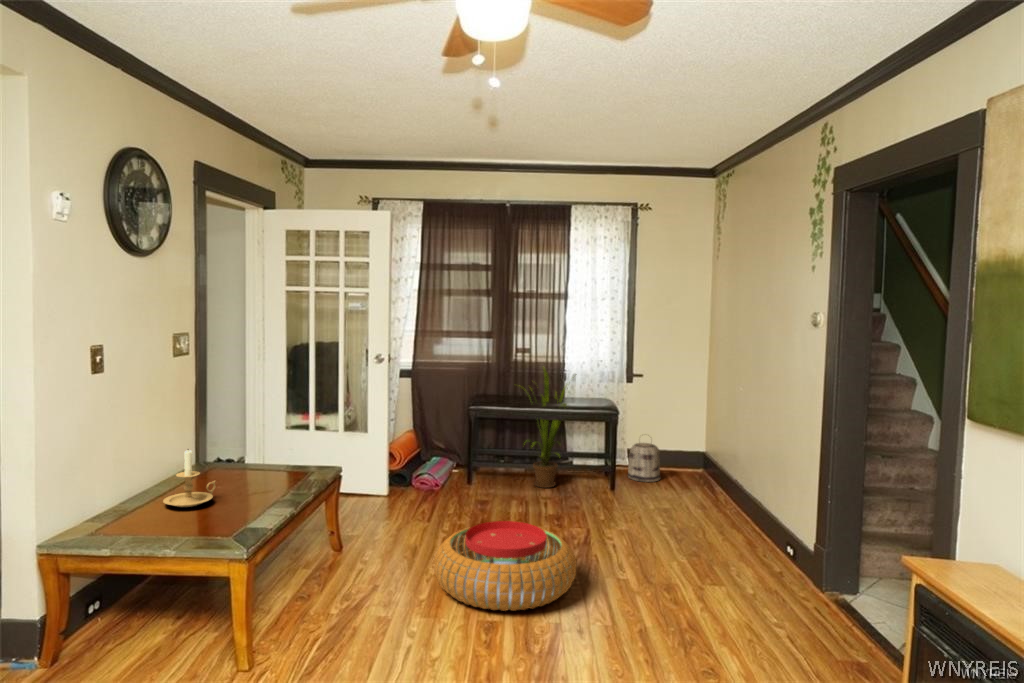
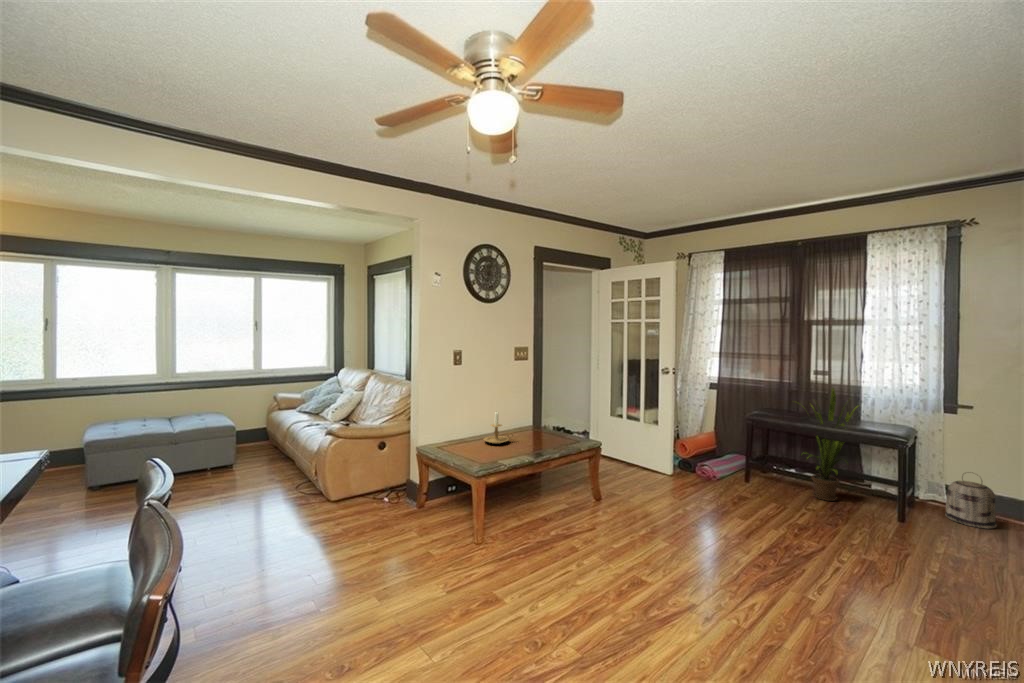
pouf: present [434,521,576,611] -> none [626,504,754,588]

